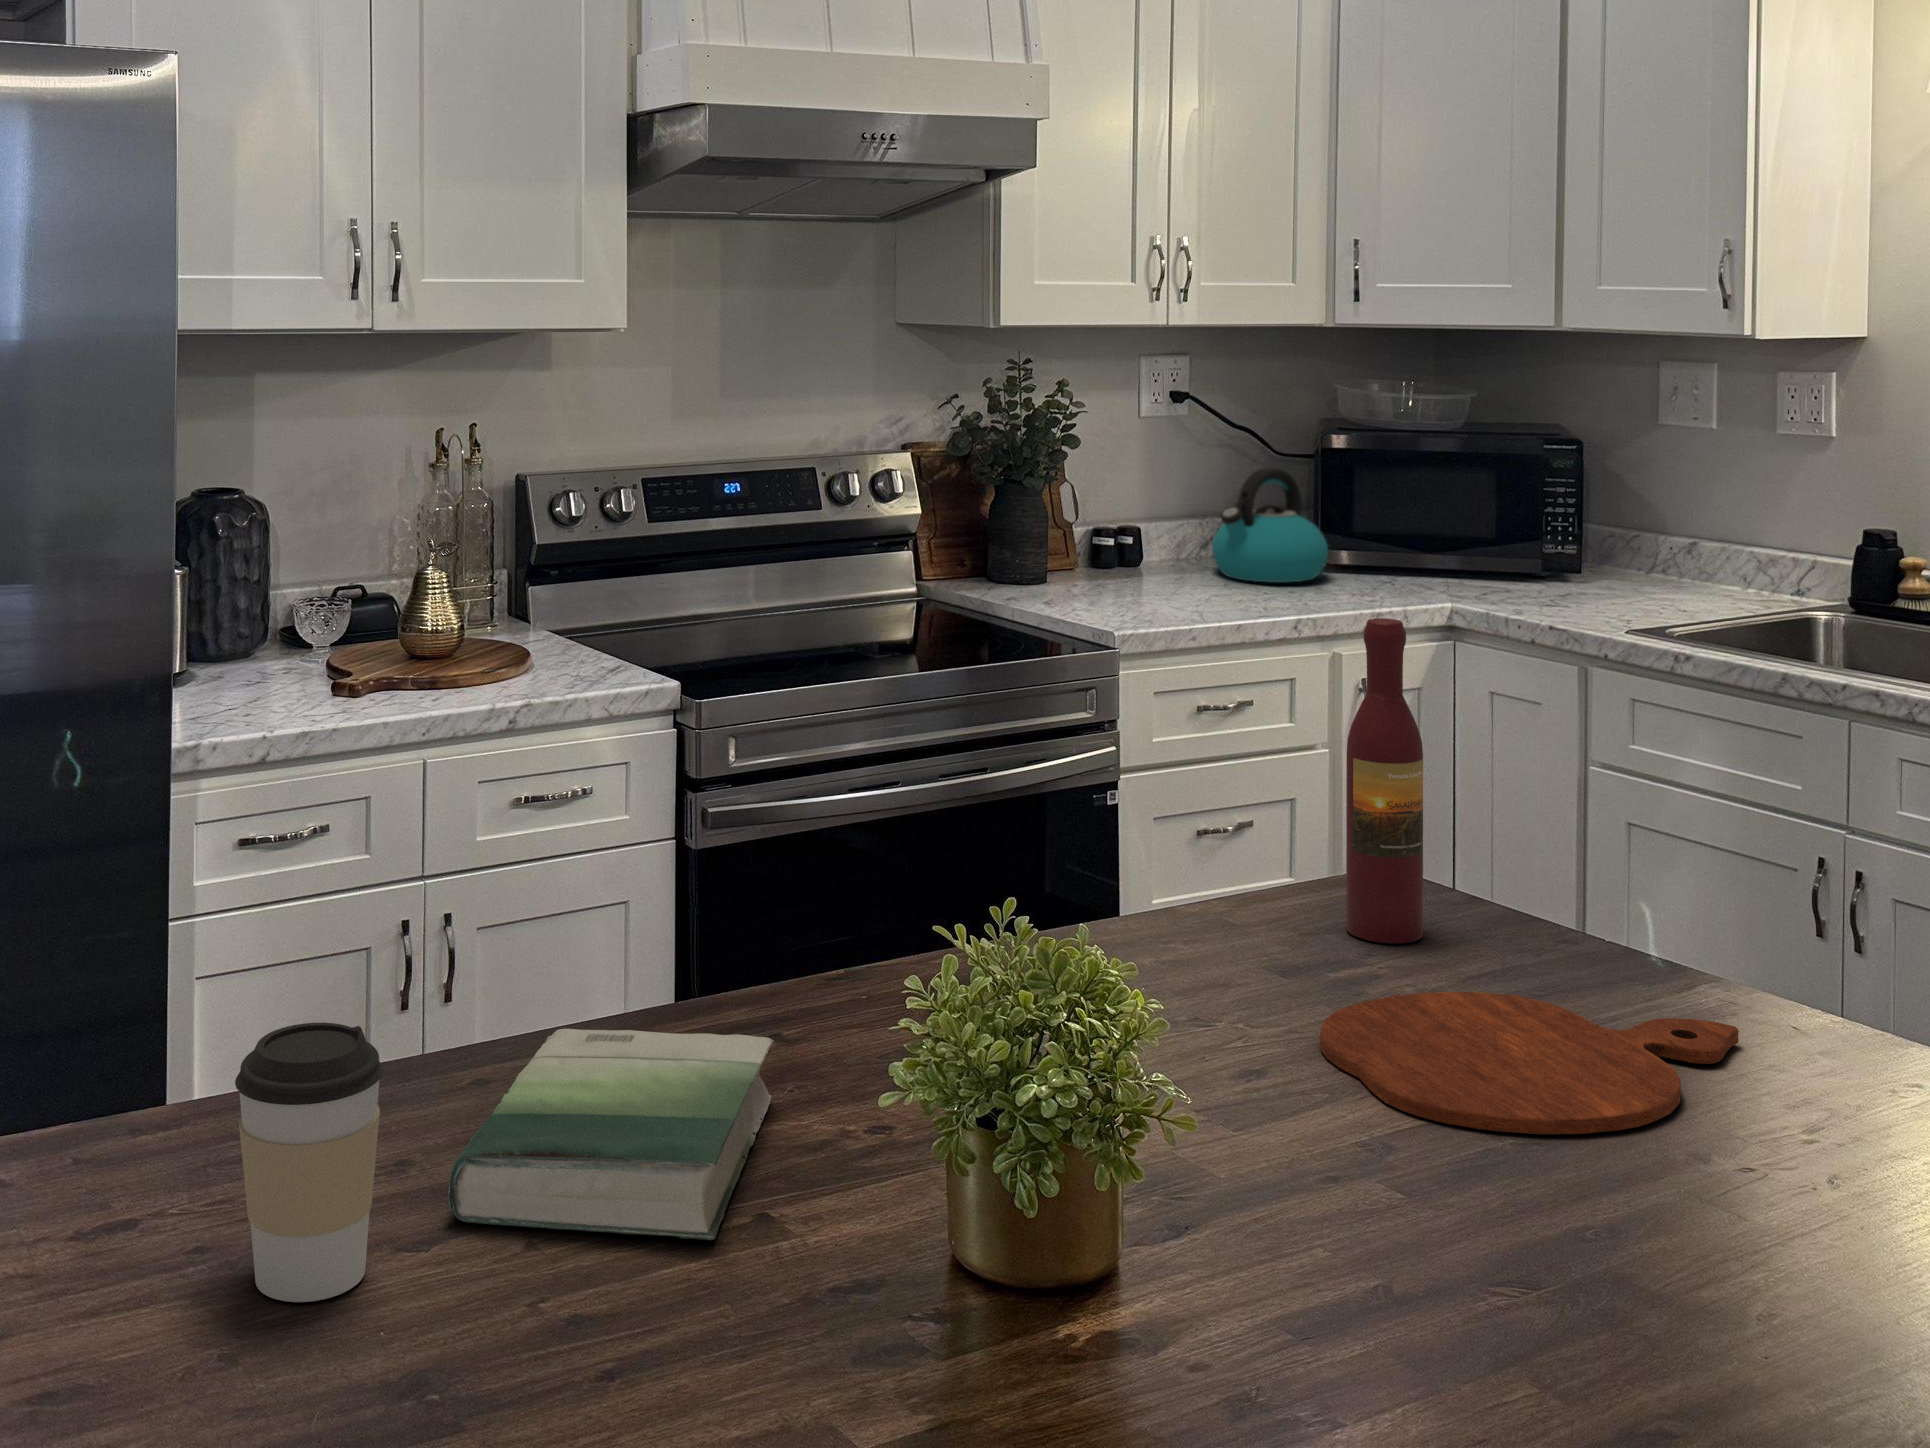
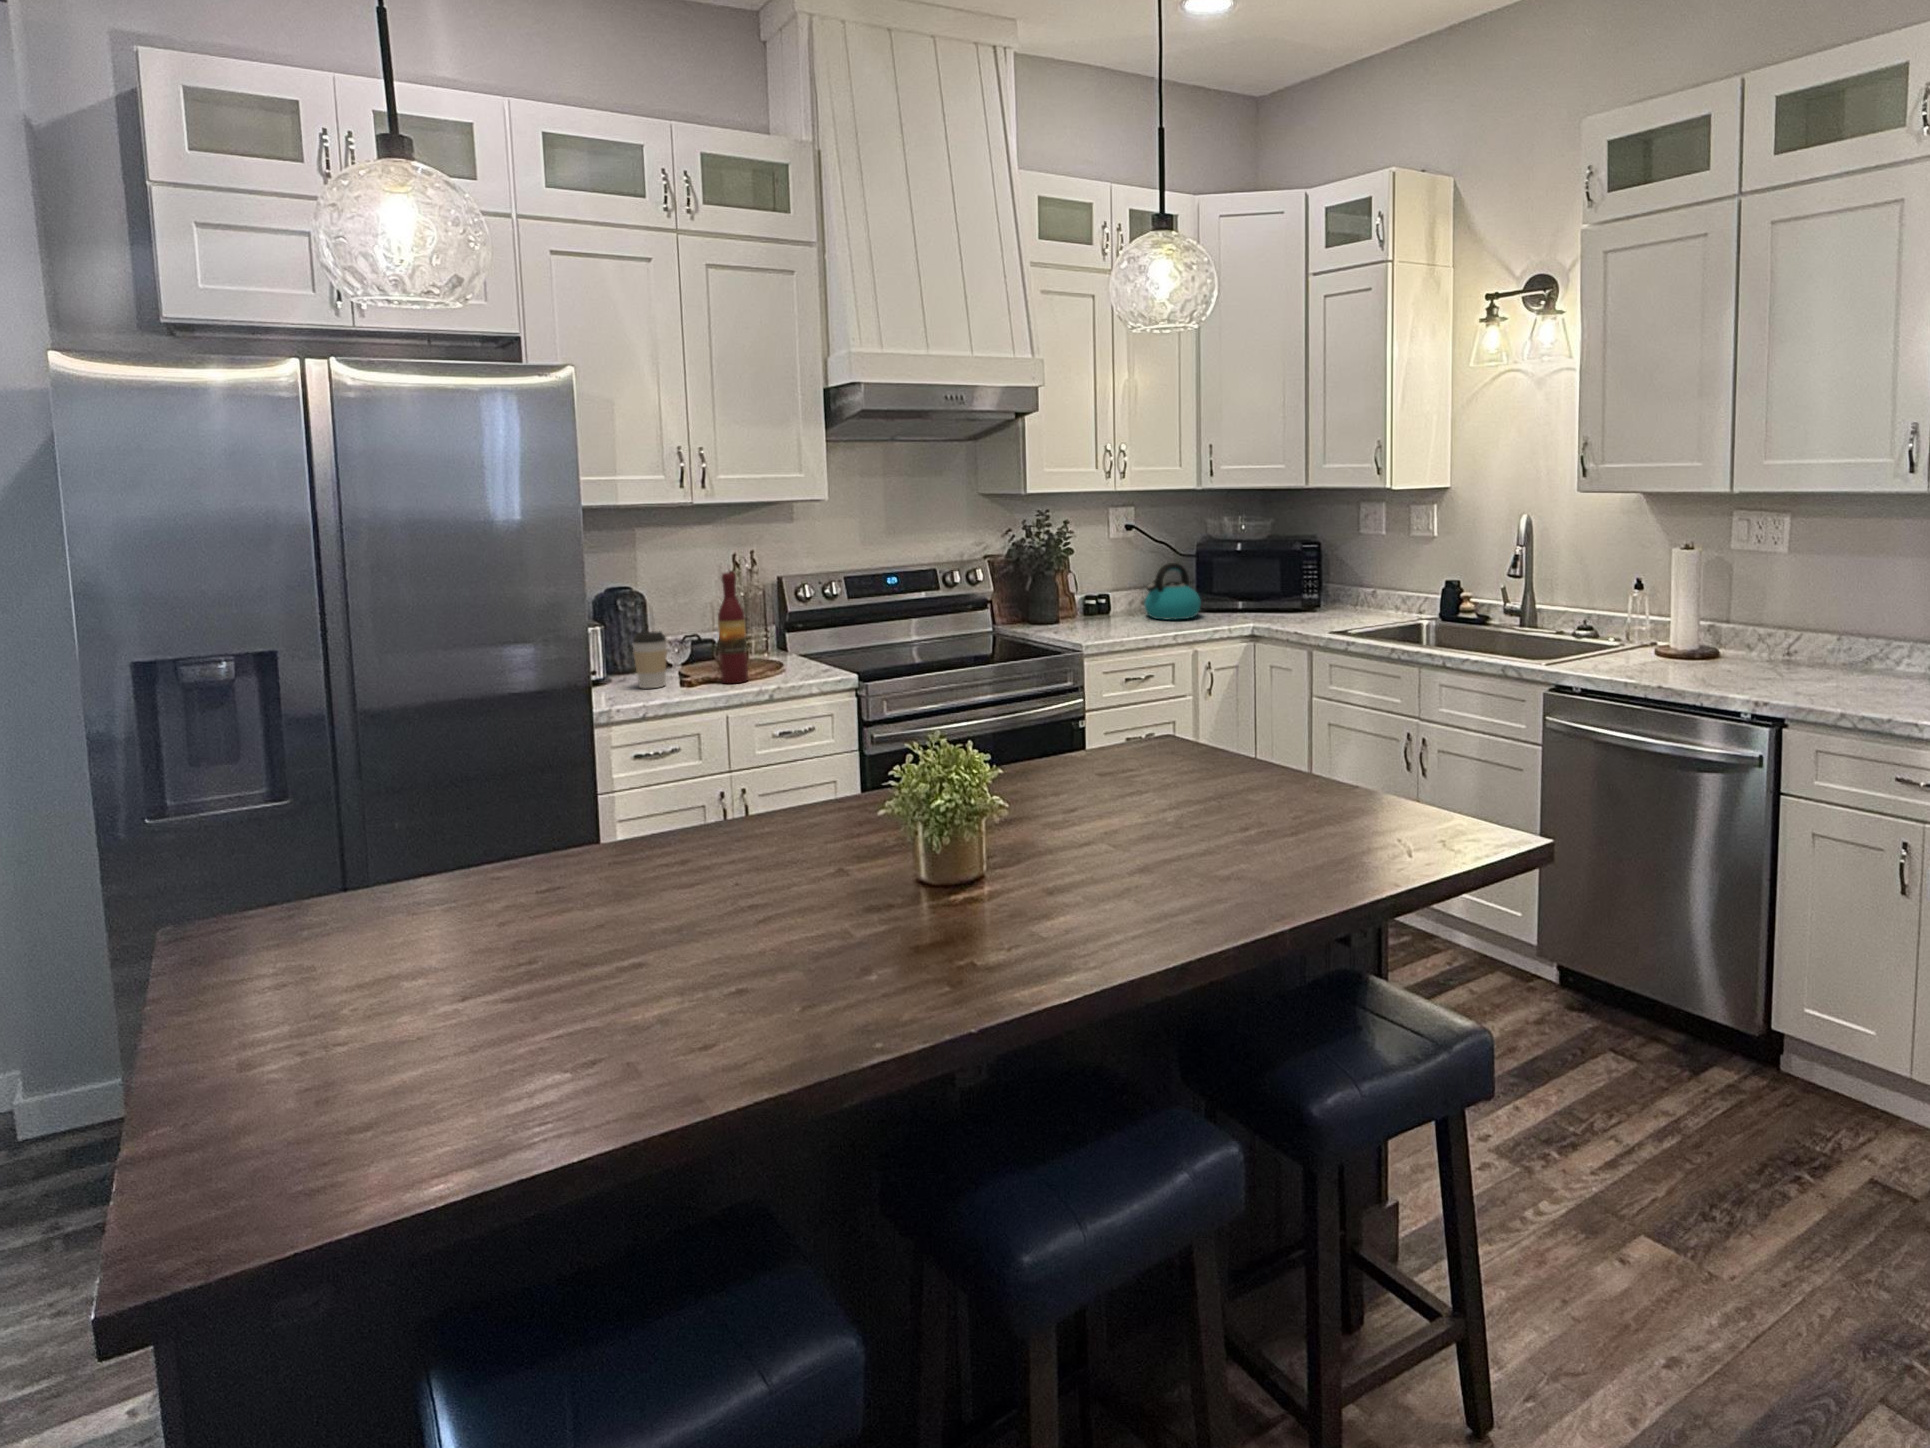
wine bottle: present [1346,618,1423,943] -> present [718,572,748,683]
cutting board: present [1320,992,1738,1134] -> none [1102,776,1280,822]
coffee cup: present [235,1023,383,1302] -> present [632,631,667,689]
book: present [448,1029,773,1240] -> none [704,802,856,873]

